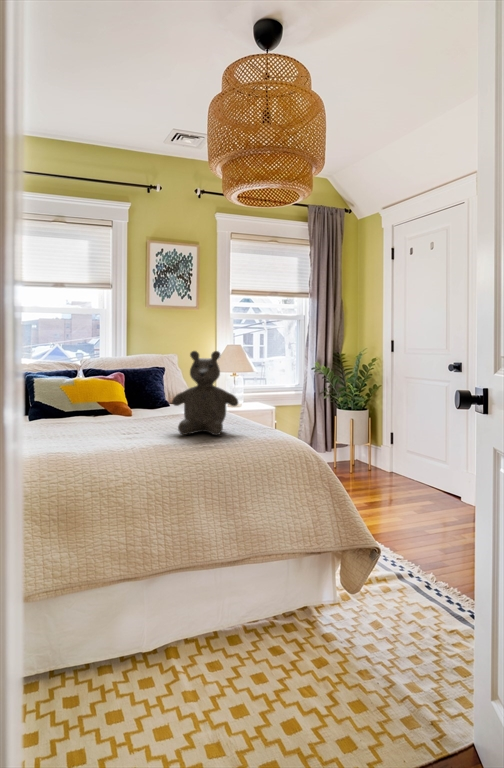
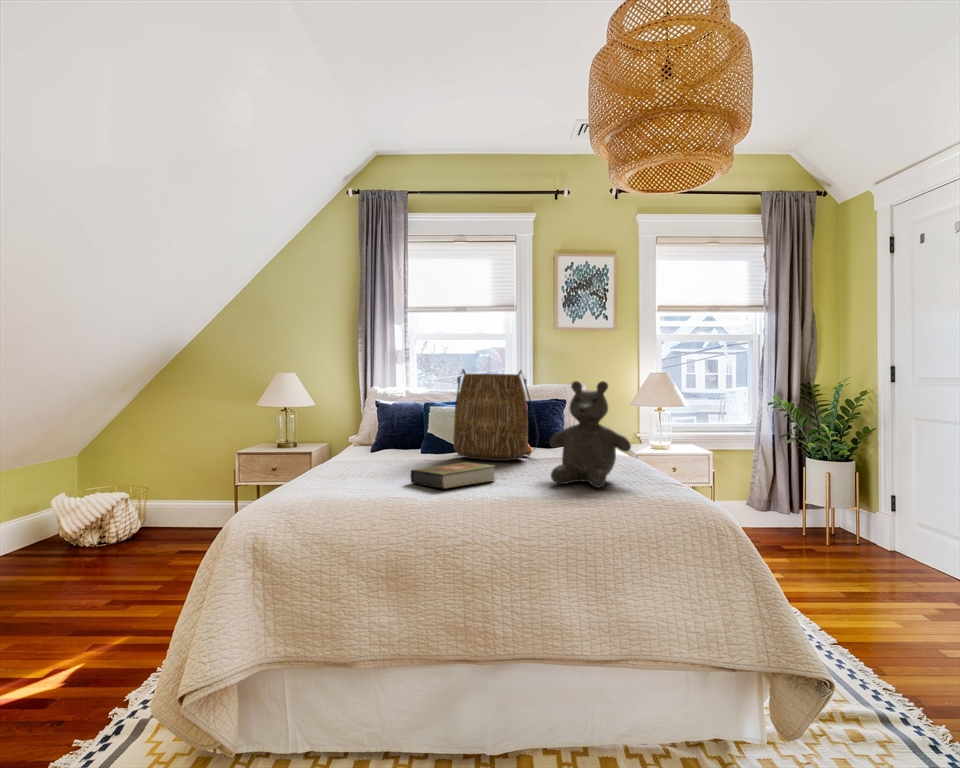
tote bag: none [75,340,152,421] -> present [453,369,539,461]
book: none [54,421,130,444] -> present [411,462,495,489]

